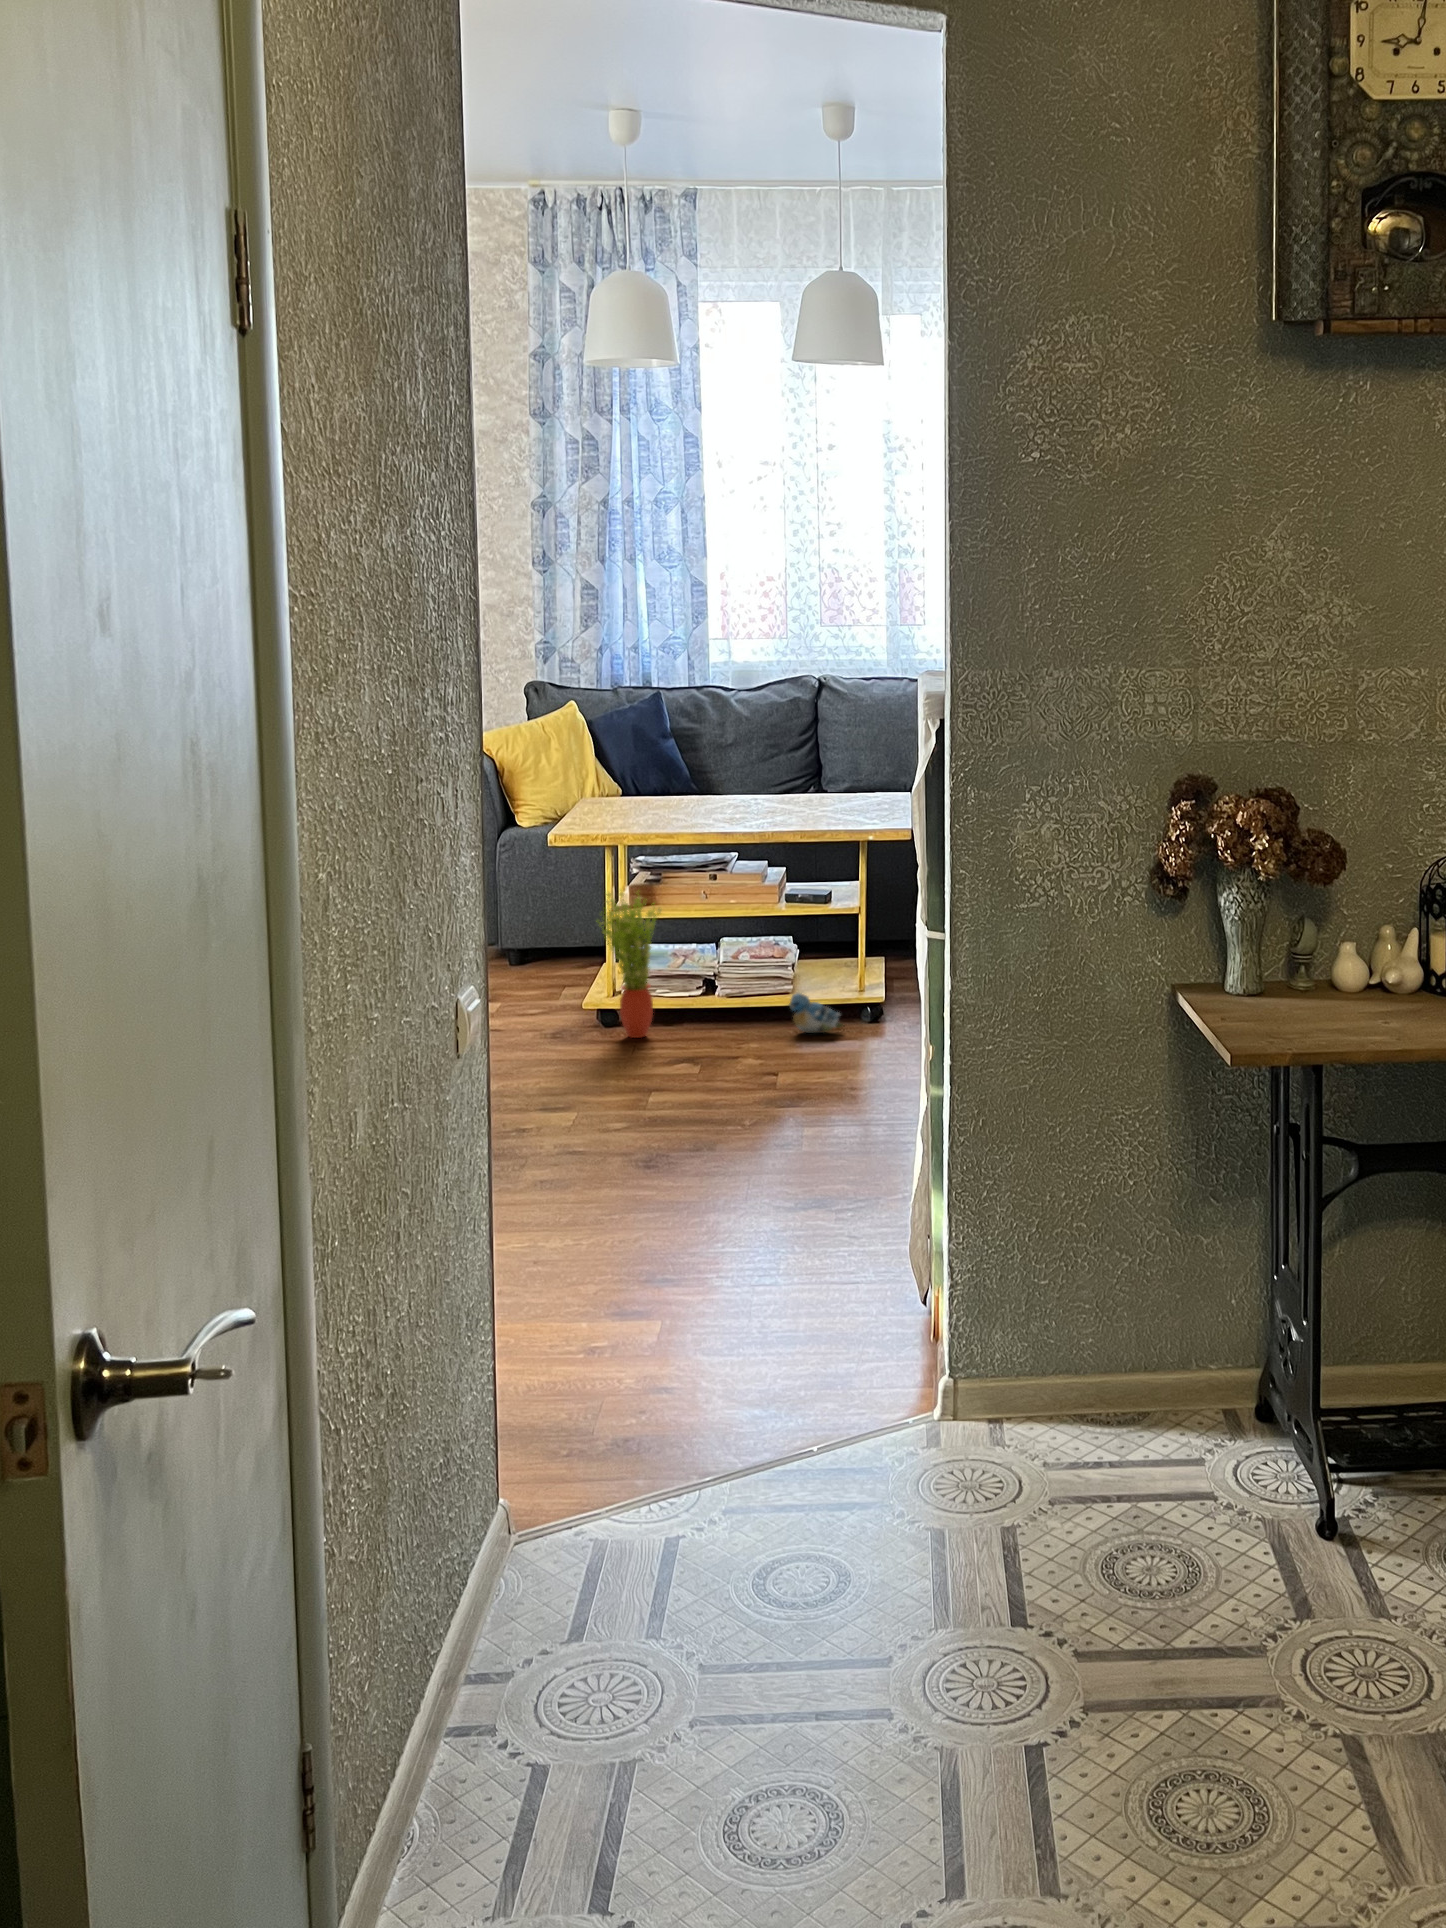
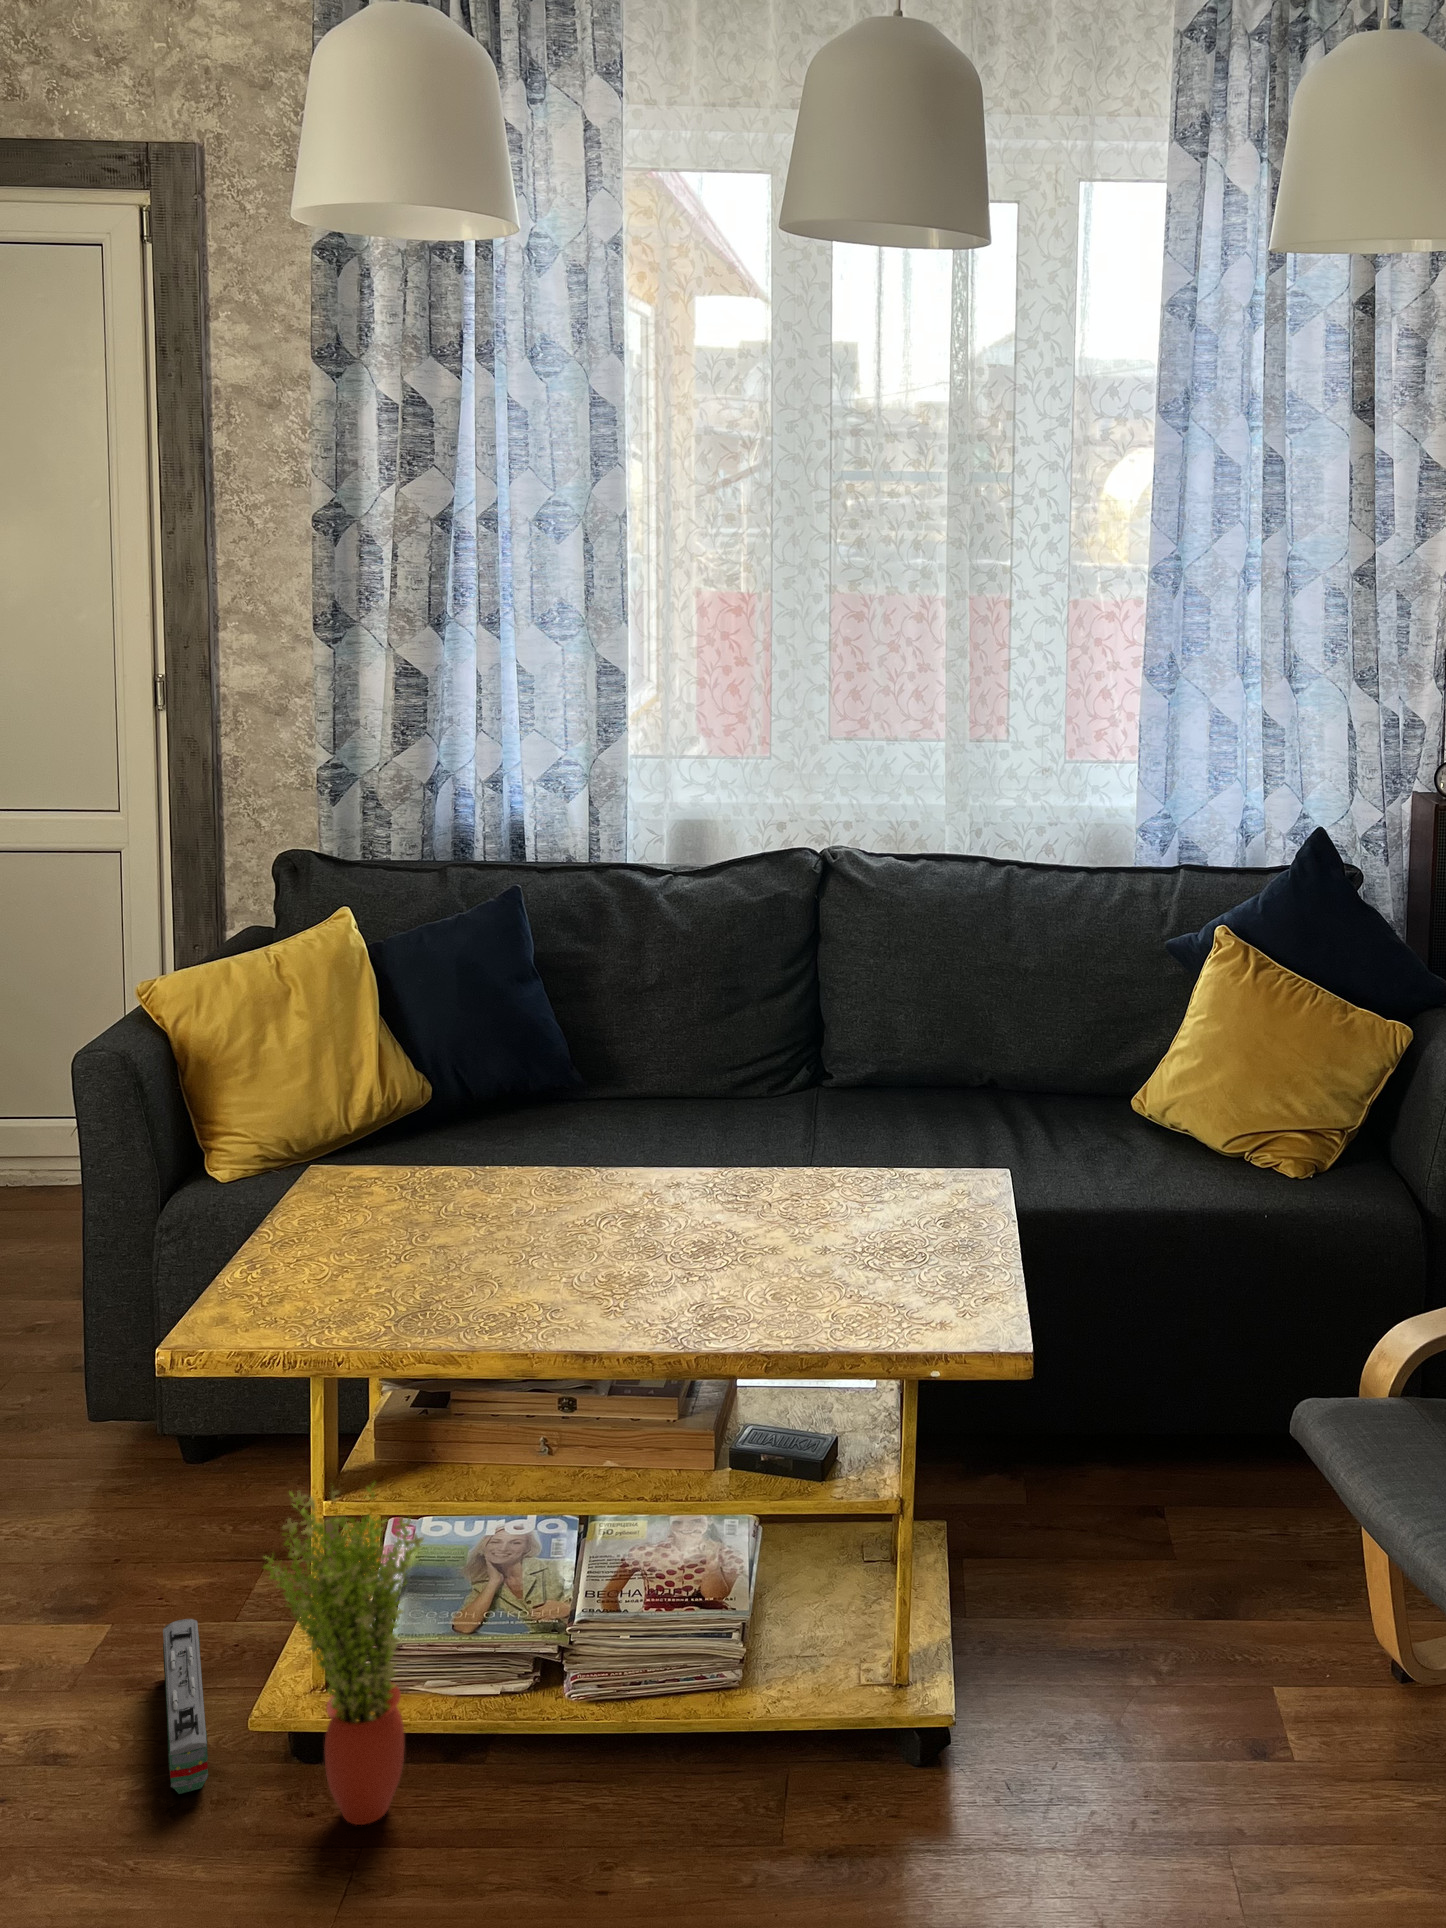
toy train: none [531,989,567,1034] -> present [163,1619,208,1794]
plush toy: present [789,993,843,1033] -> none [719,1715,851,1816]

